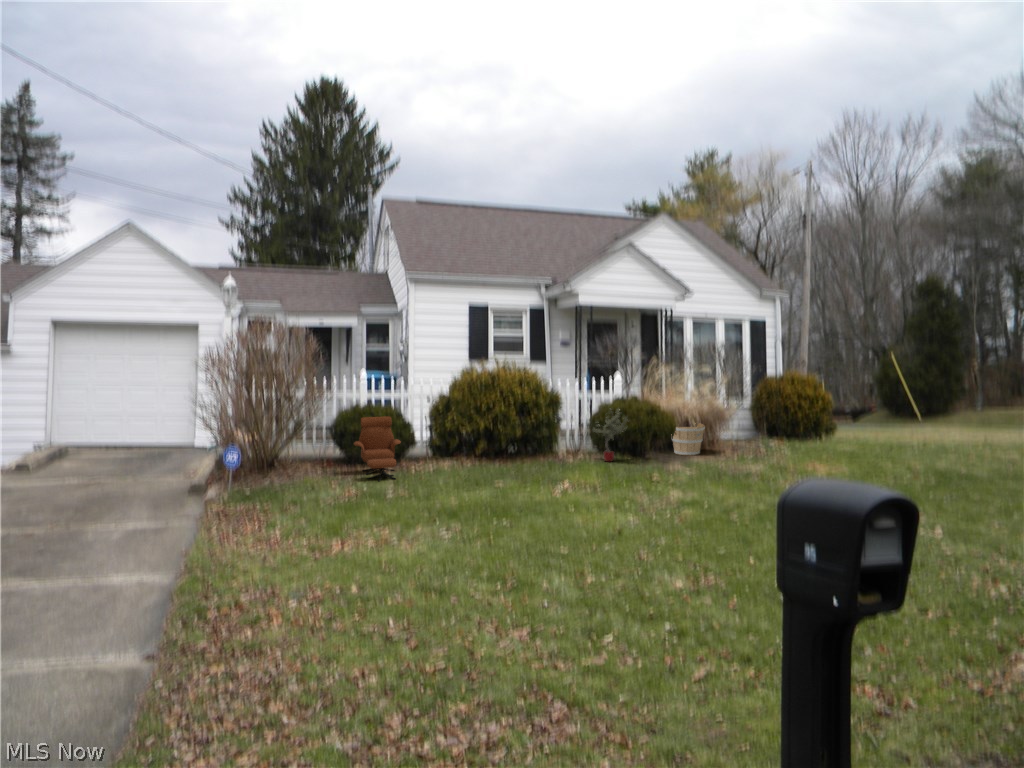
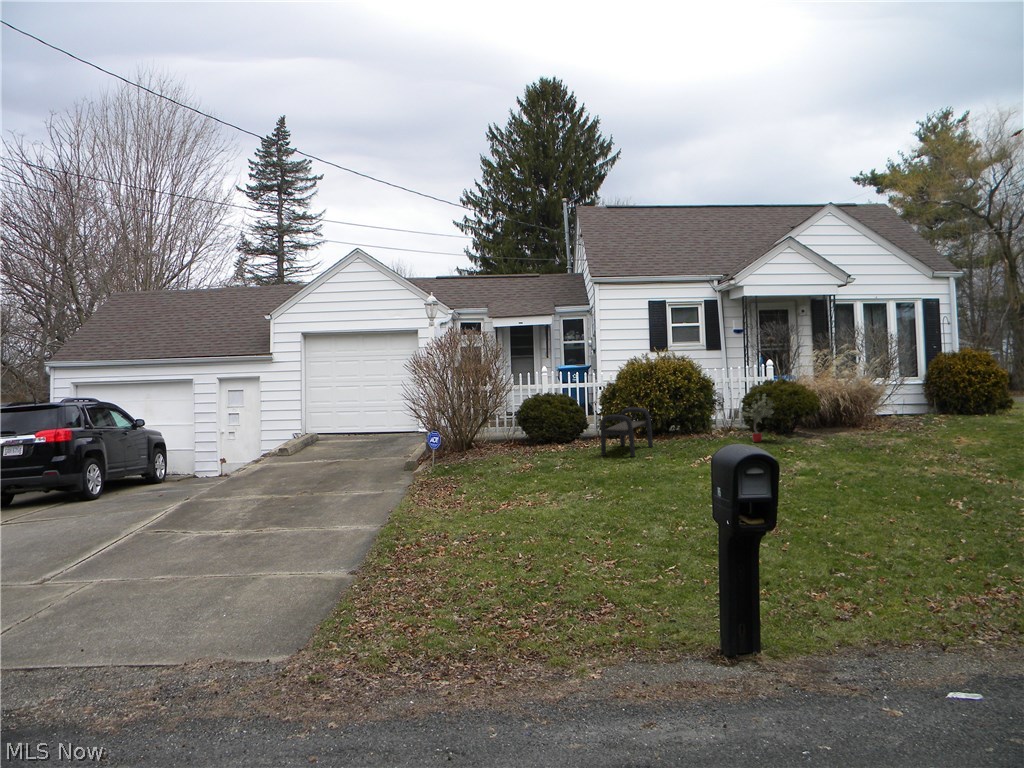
lounge chair: present [354,417,401,481] -> none [529,405,568,459]
bench: none [442,421,497,478] -> present [601,407,653,457]
wooden bucket: present [672,423,705,455] -> none [821,405,856,436]

